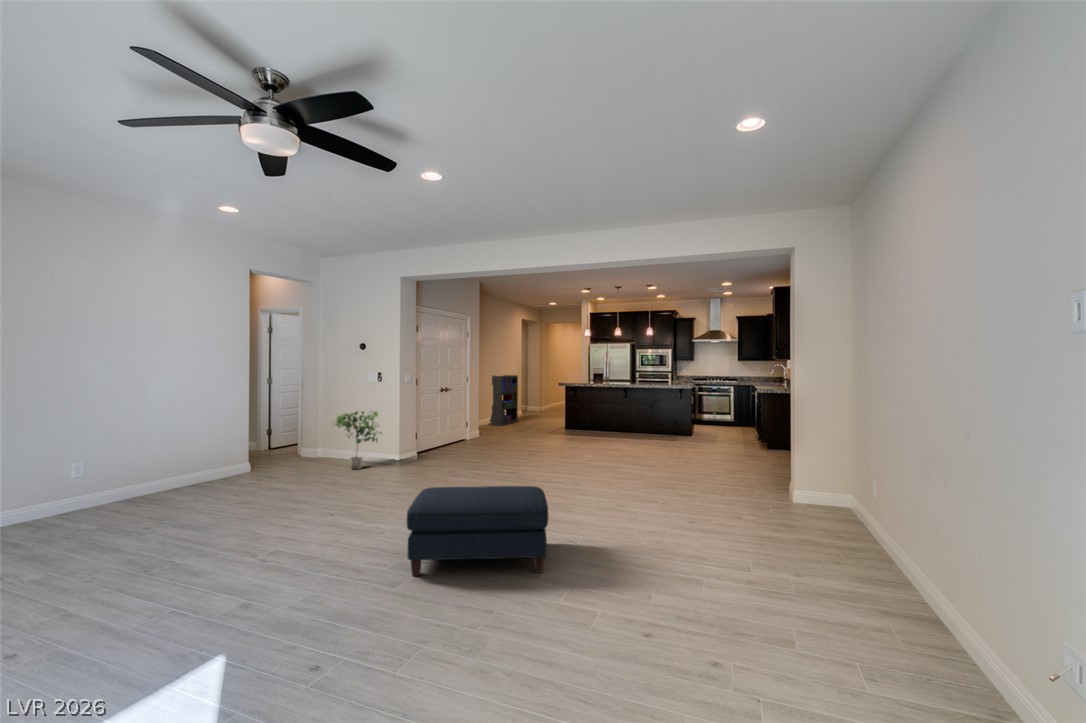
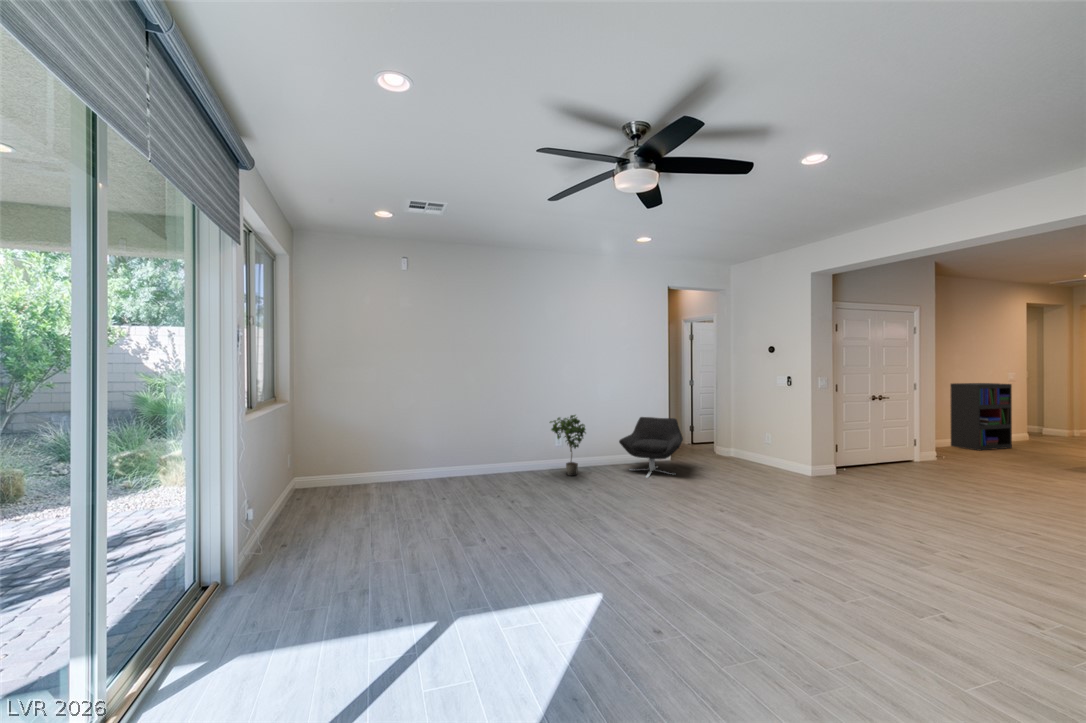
potted plant: present [335,411,382,470] -> present [550,415,586,476]
lounge chair: none [181,424,270,501] -> present [619,417,683,478]
ottoman: present [407,486,548,576] -> none [772,503,984,655]

